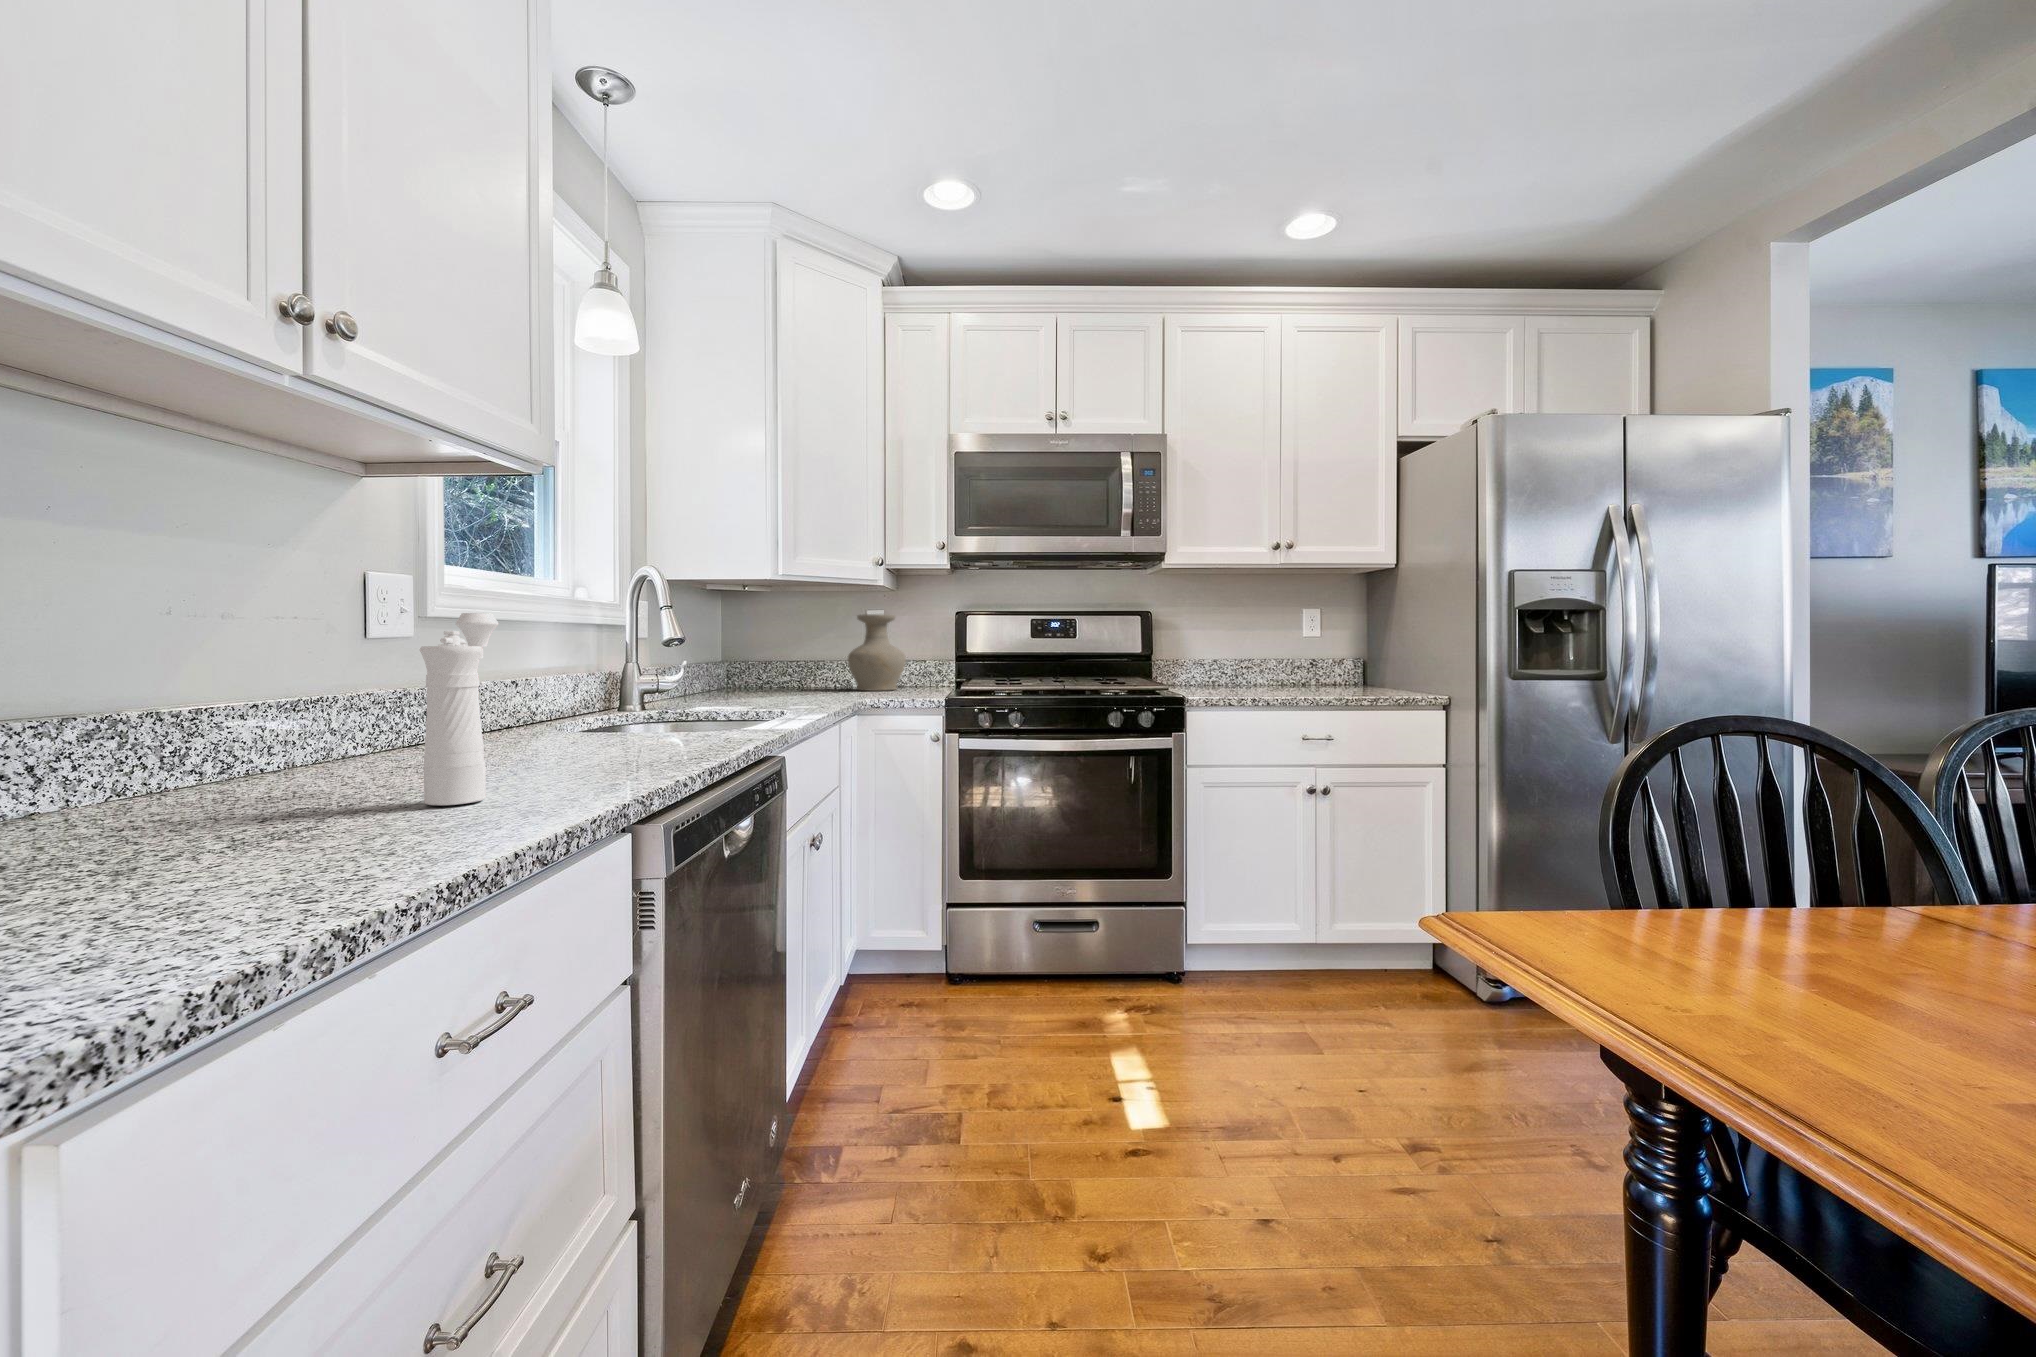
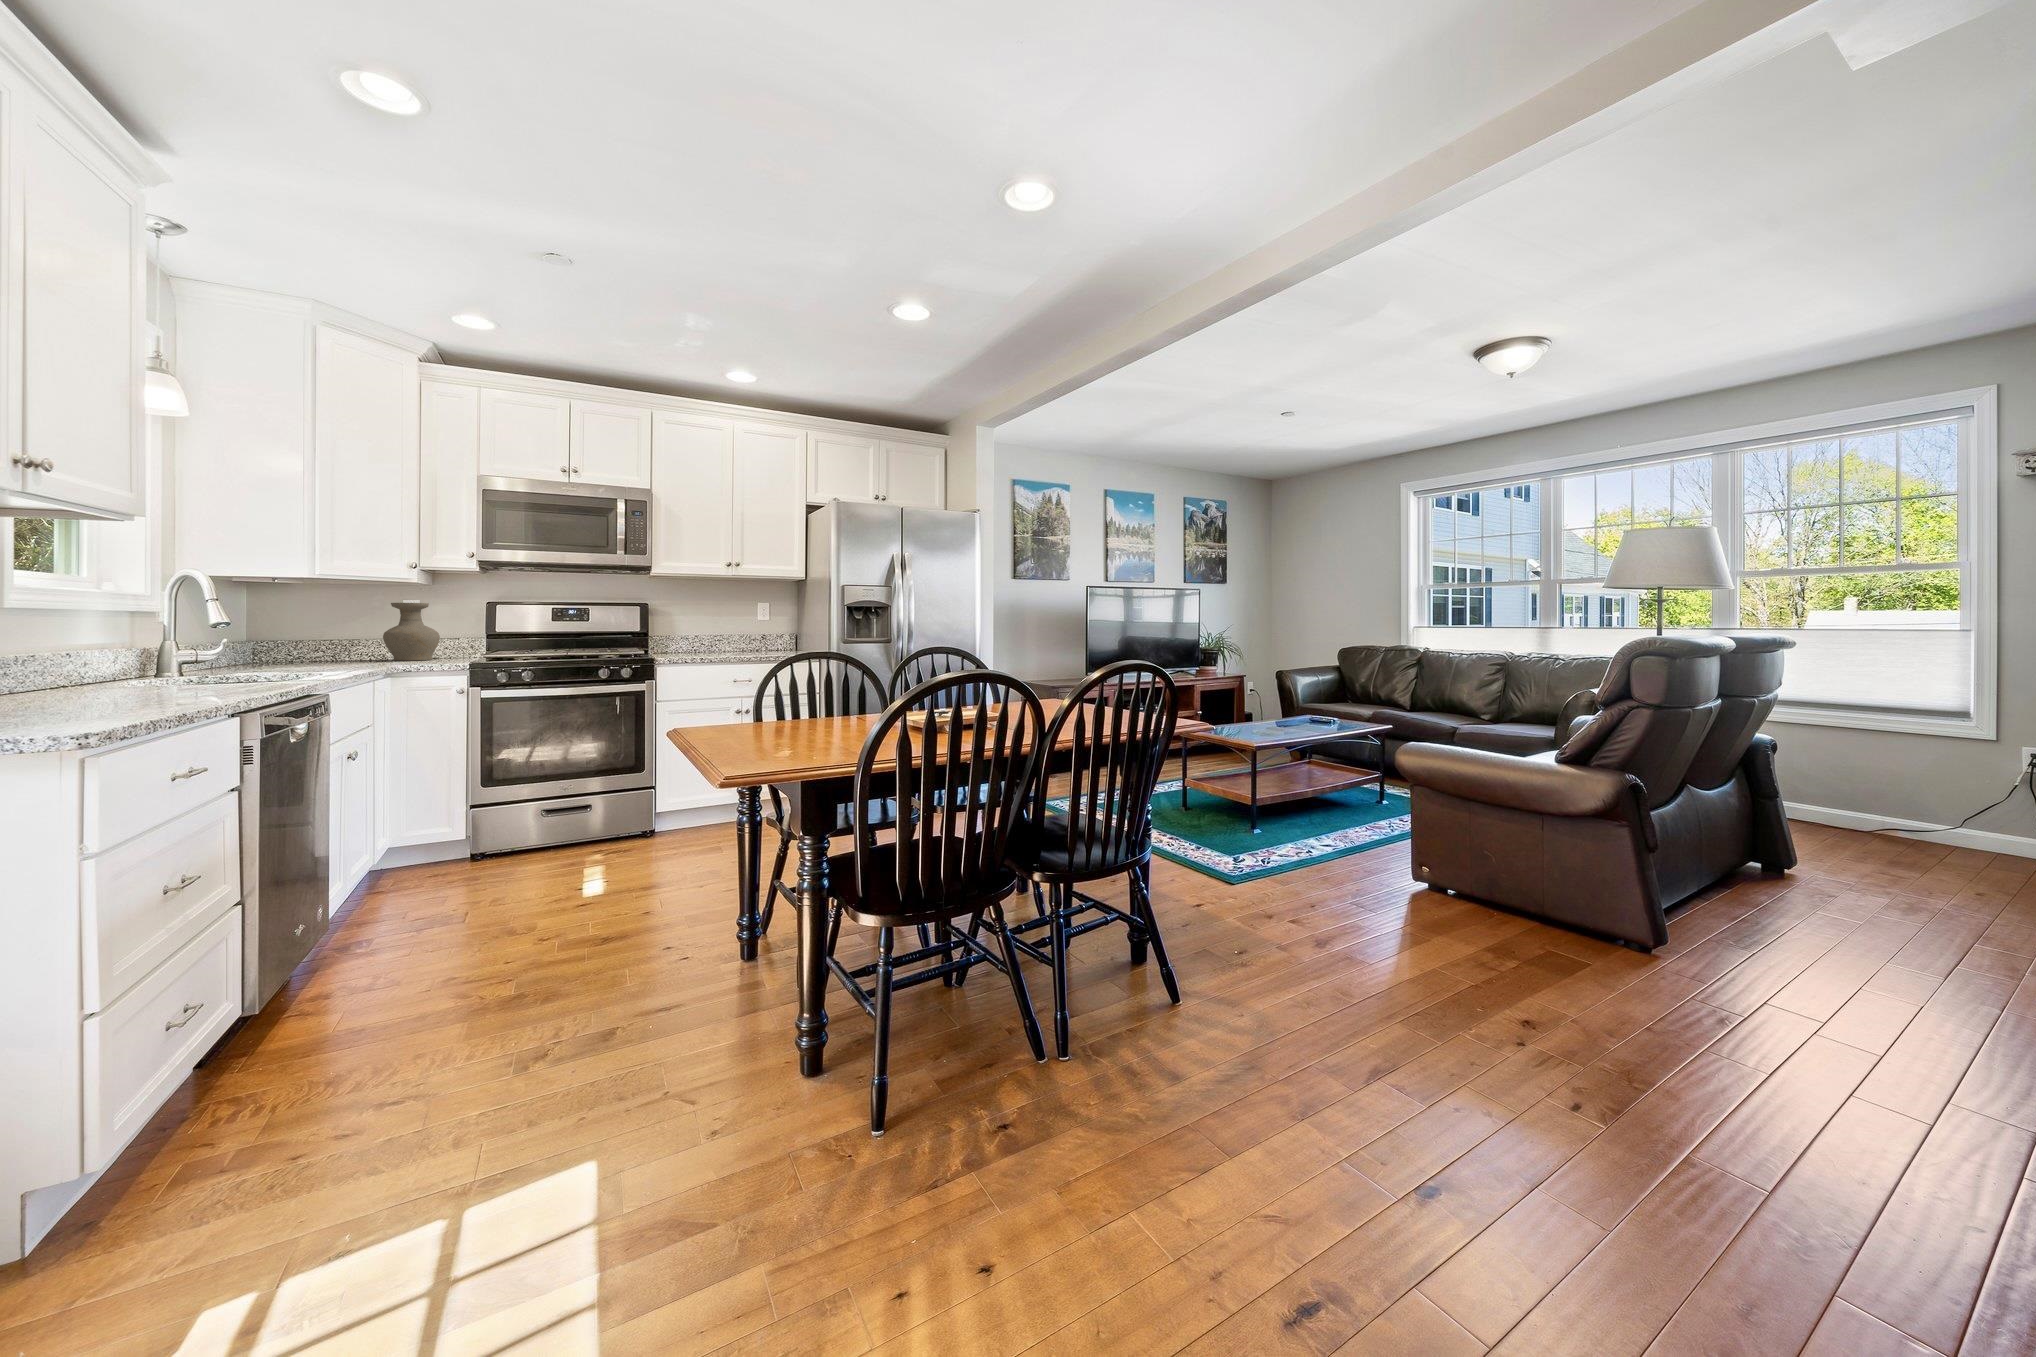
pepper mill: present [420,613,499,805] -> none [89,609,137,706]

